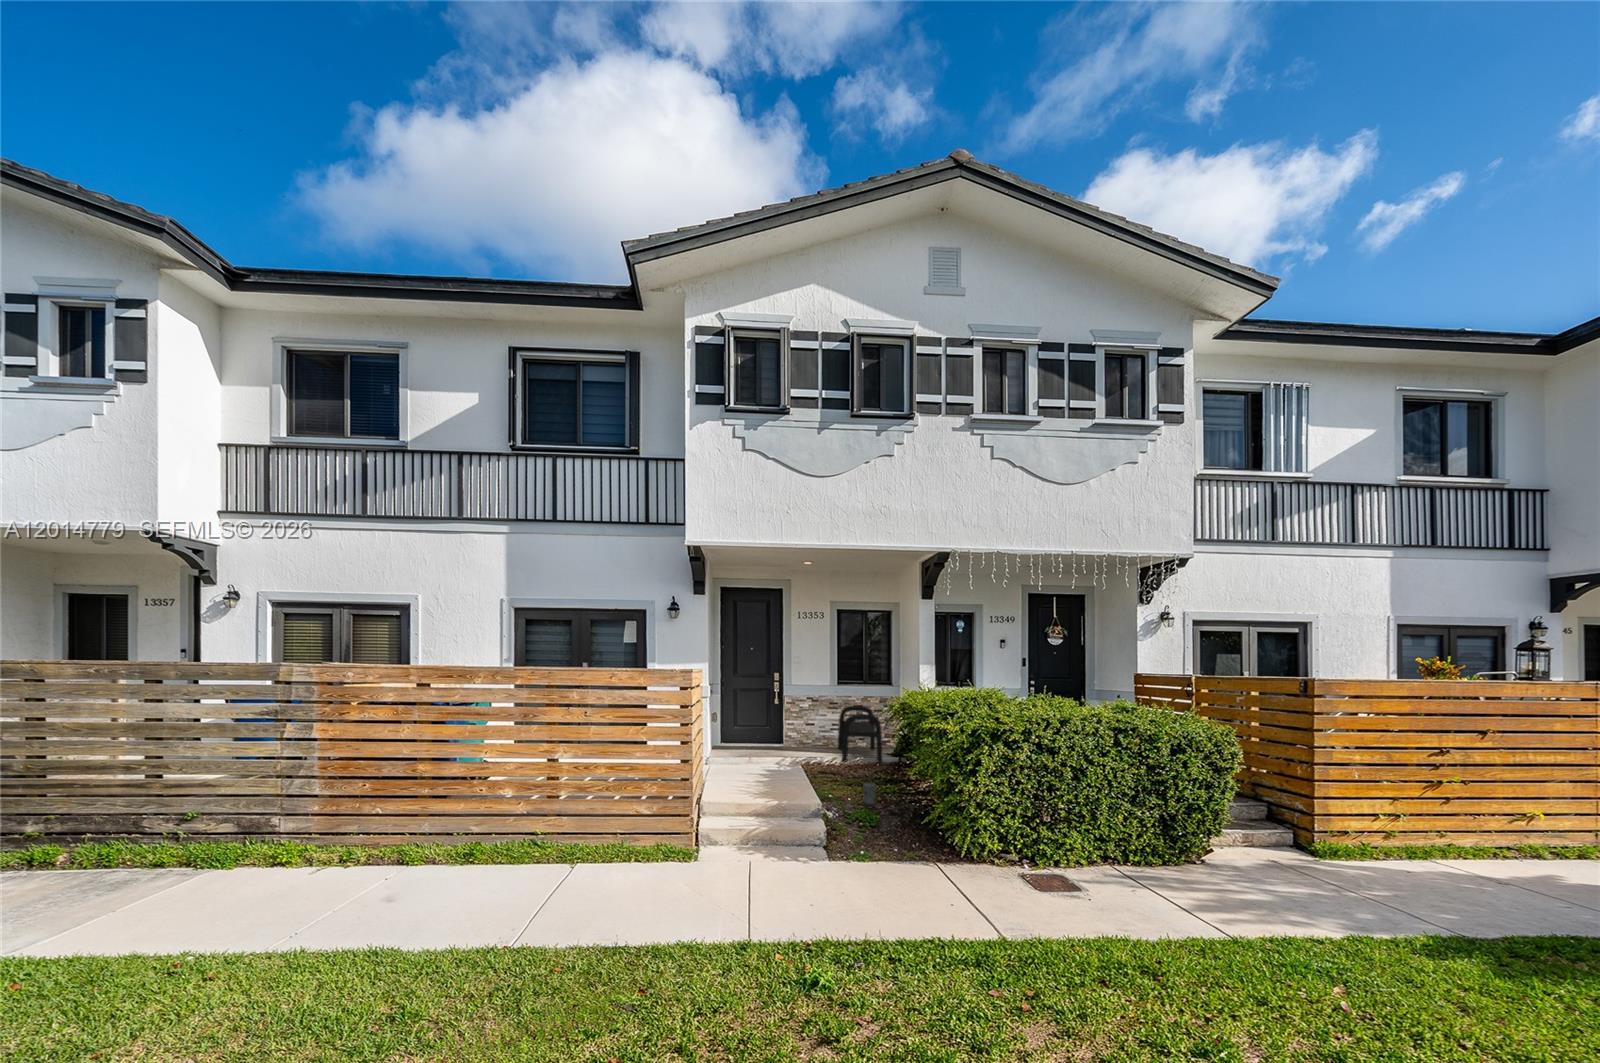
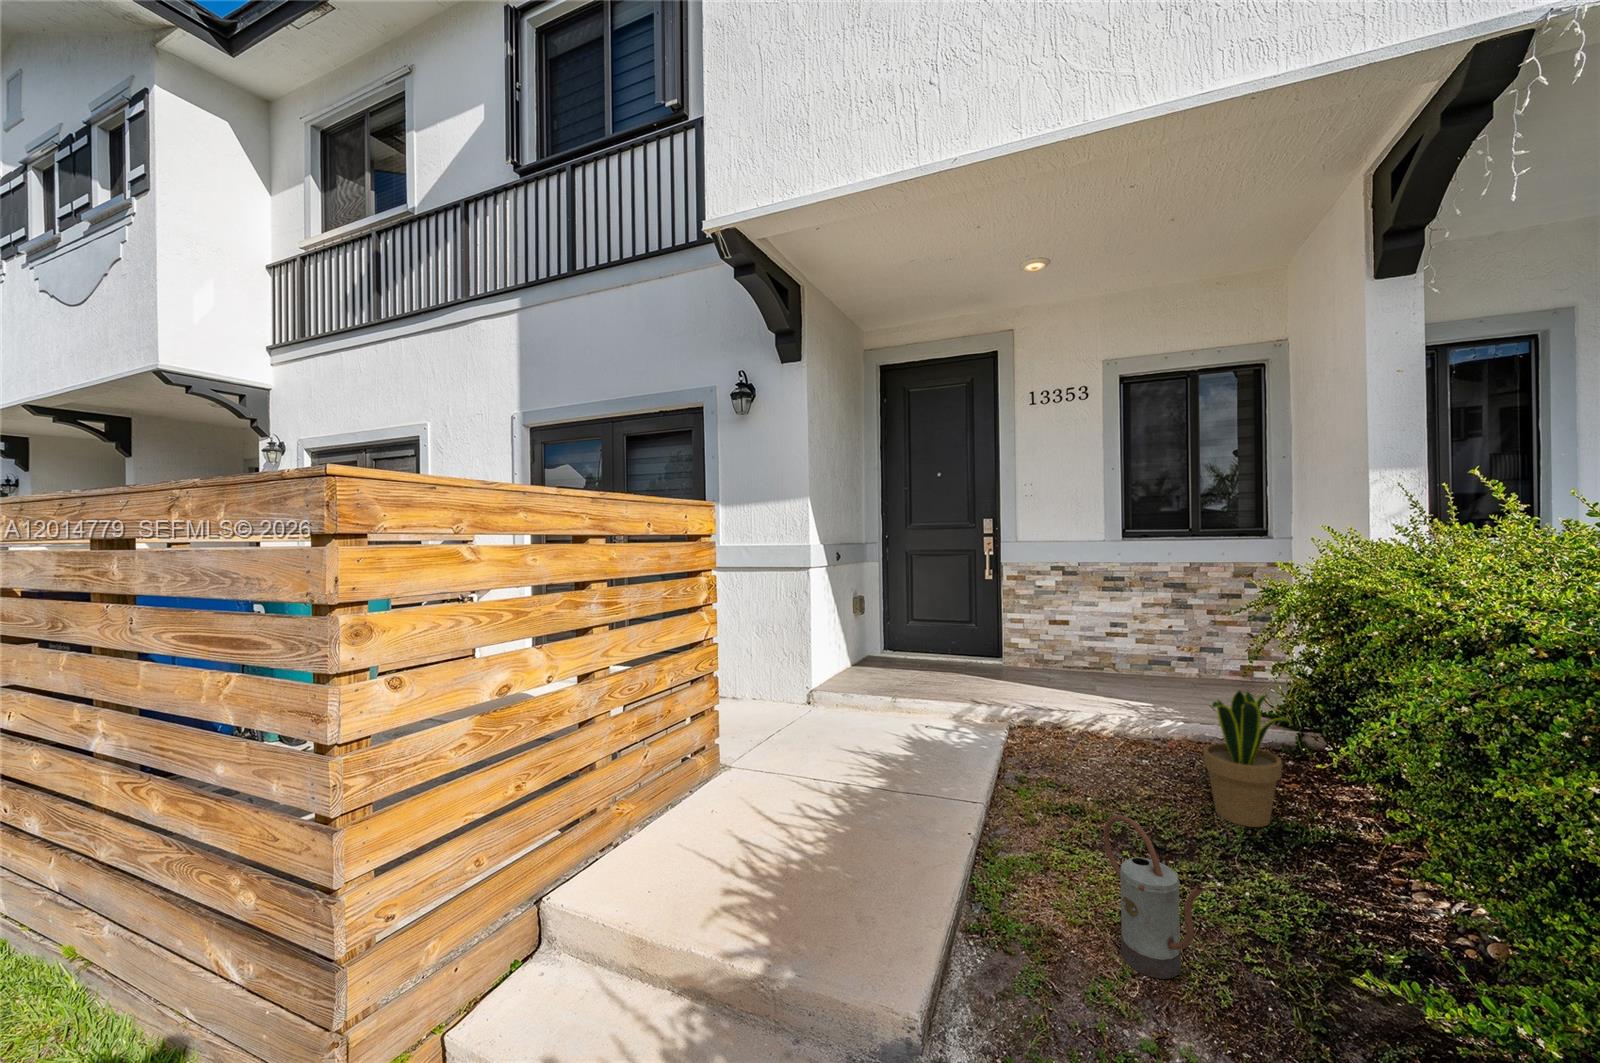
bench: present [838,706,882,762] -> none [1121,585,1240,725]
potted plant: none [875,743,898,786] -> present [1203,691,1292,827]

